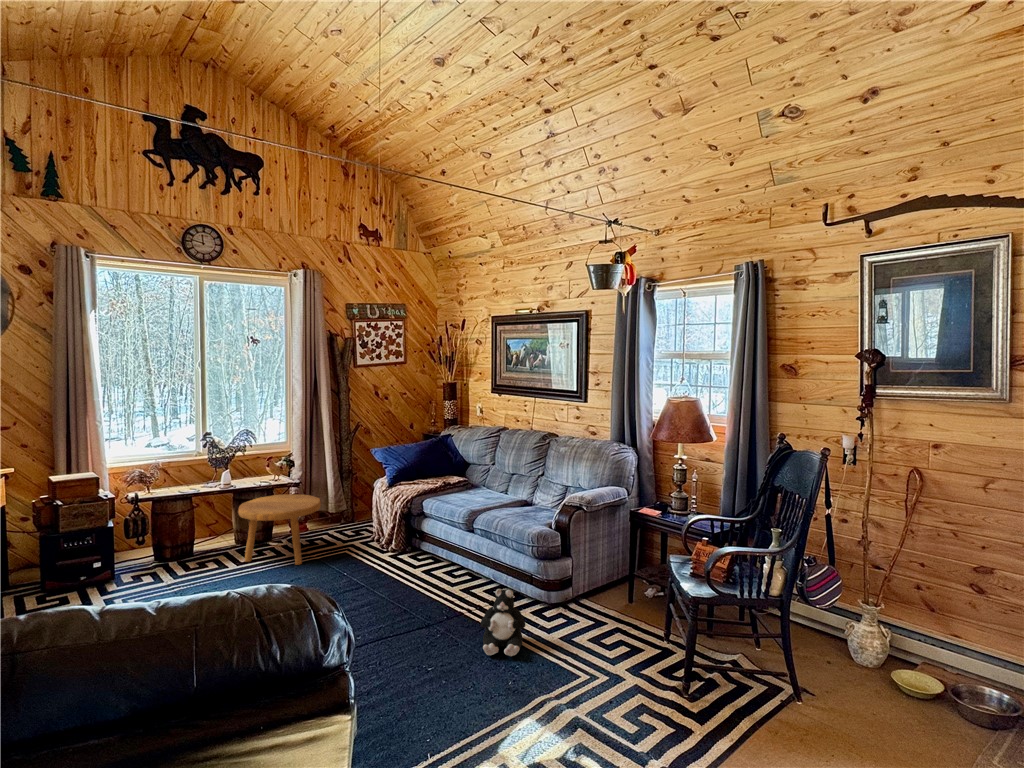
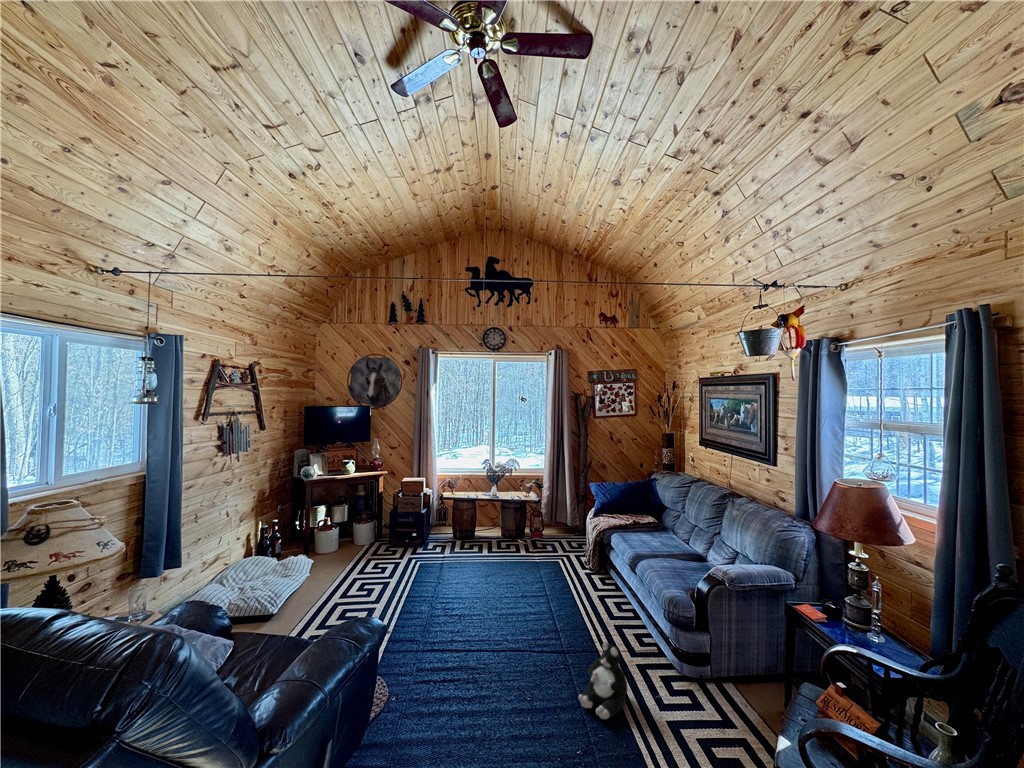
footstool: present [238,495,321,565] -> none [490,505,544,560]

